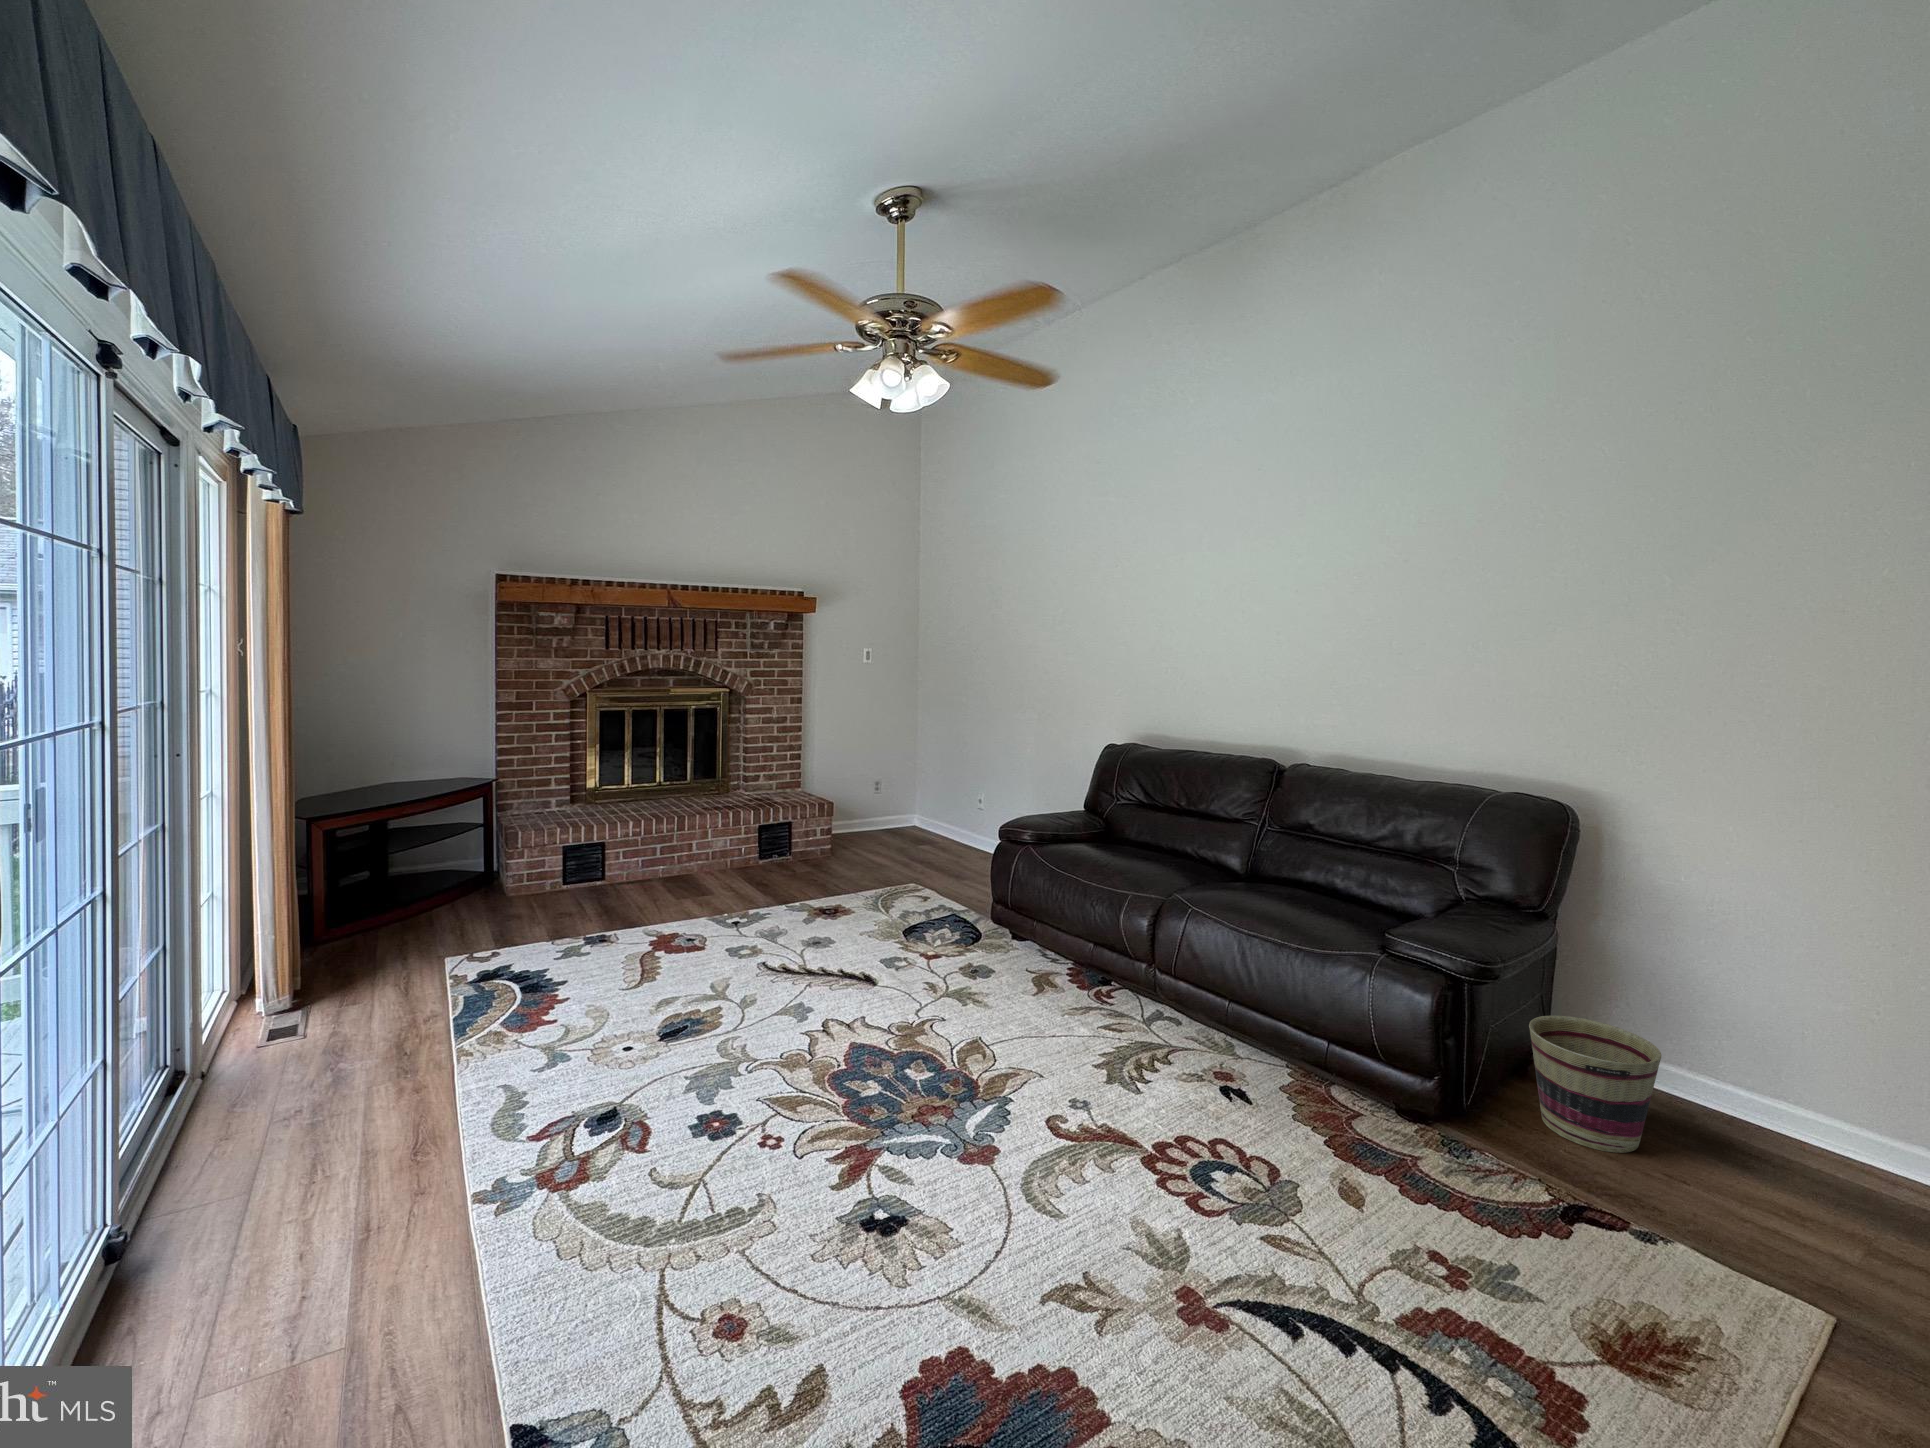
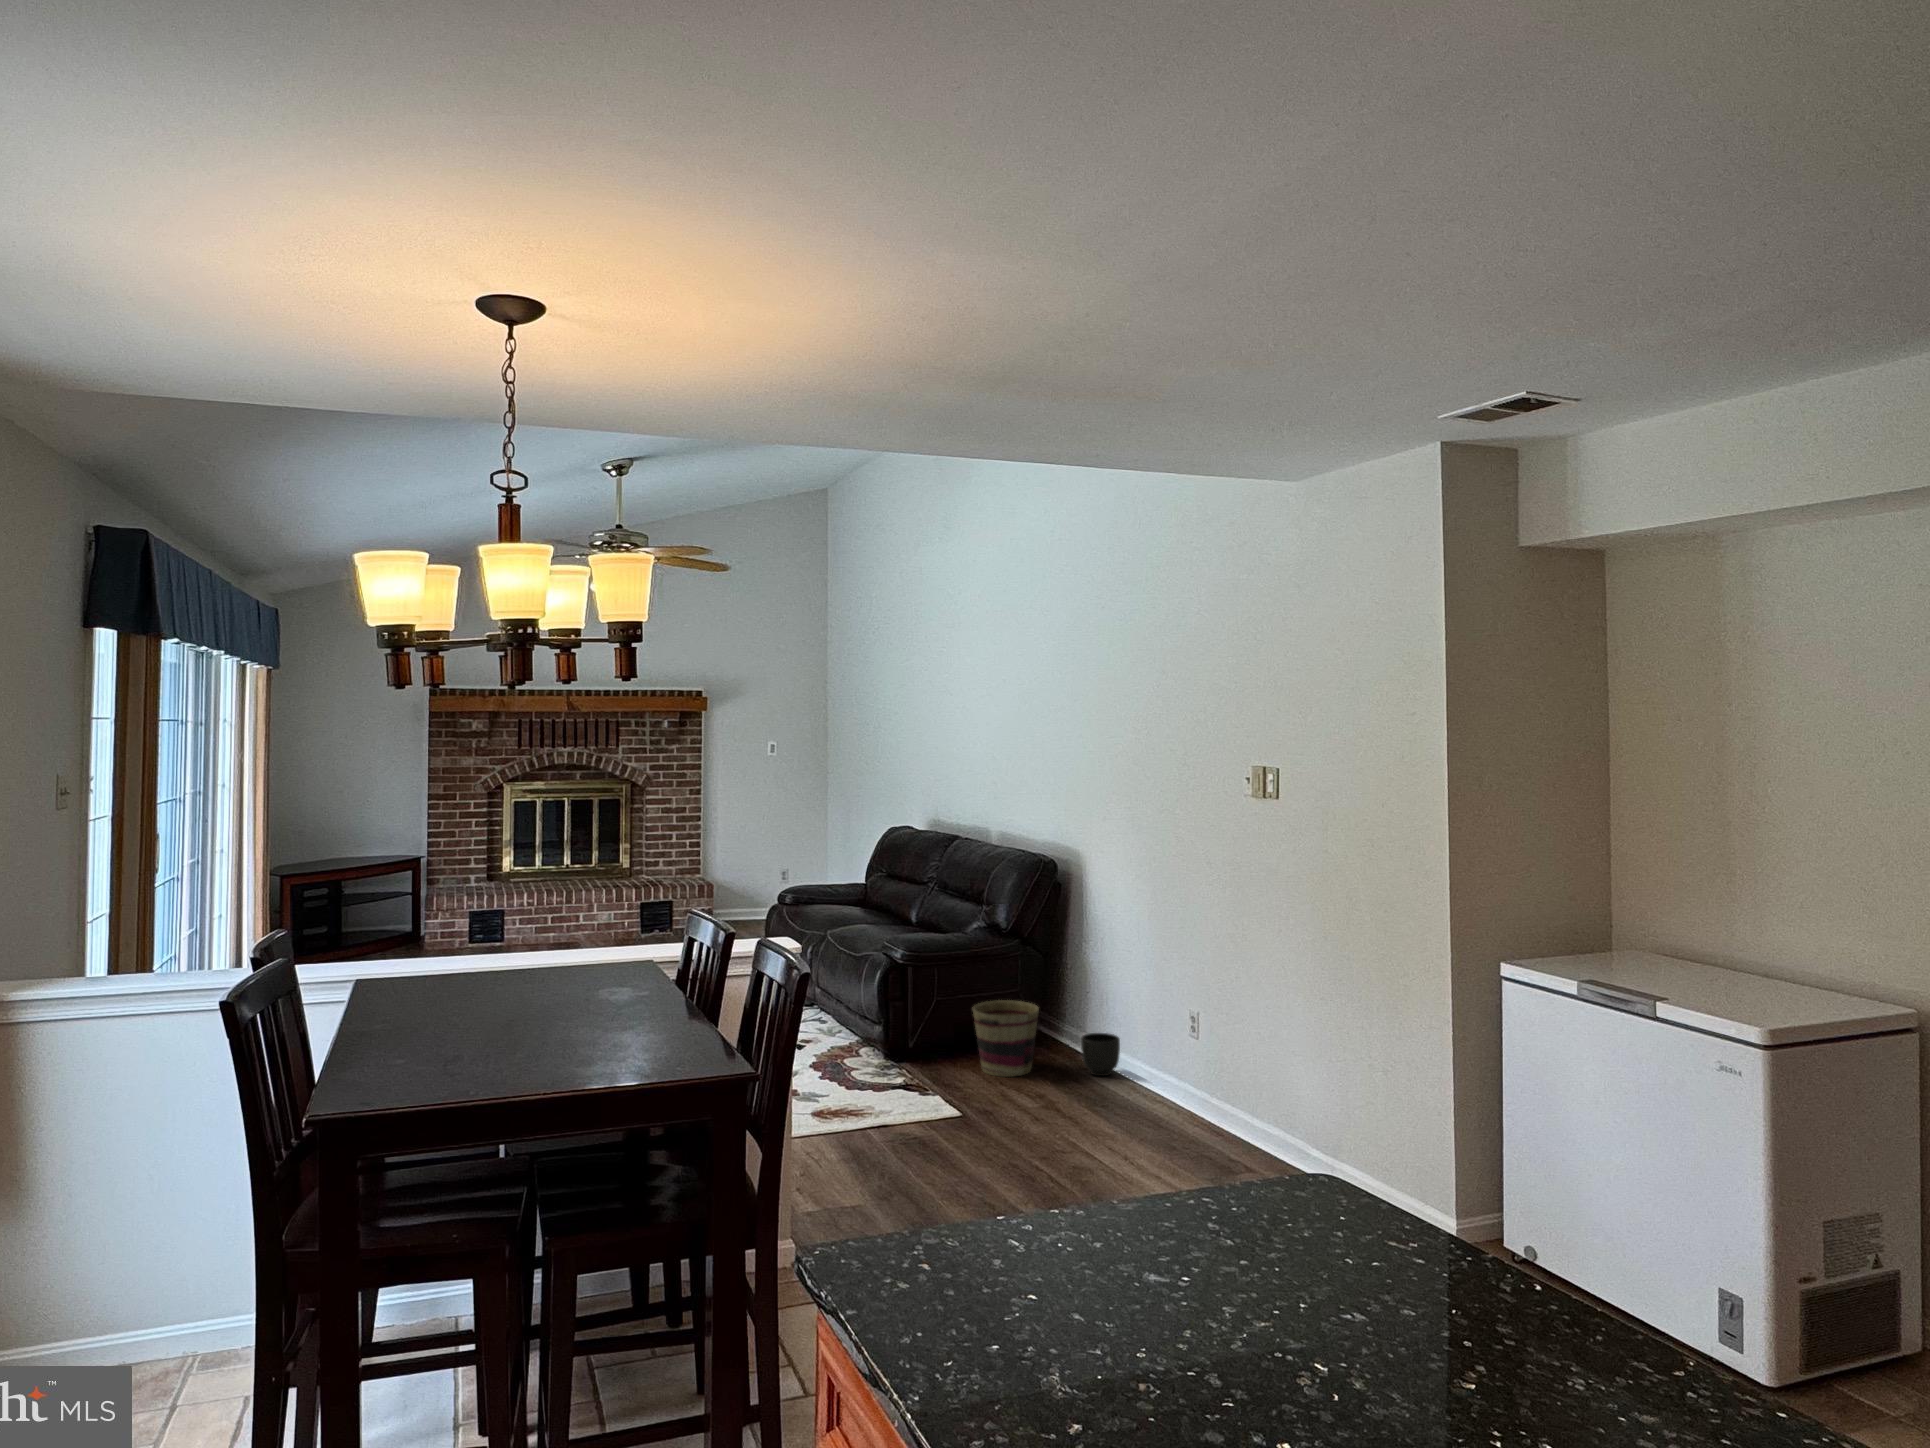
planter: none [1686,1062,1767,1136] -> present [1081,1033,1120,1076]

